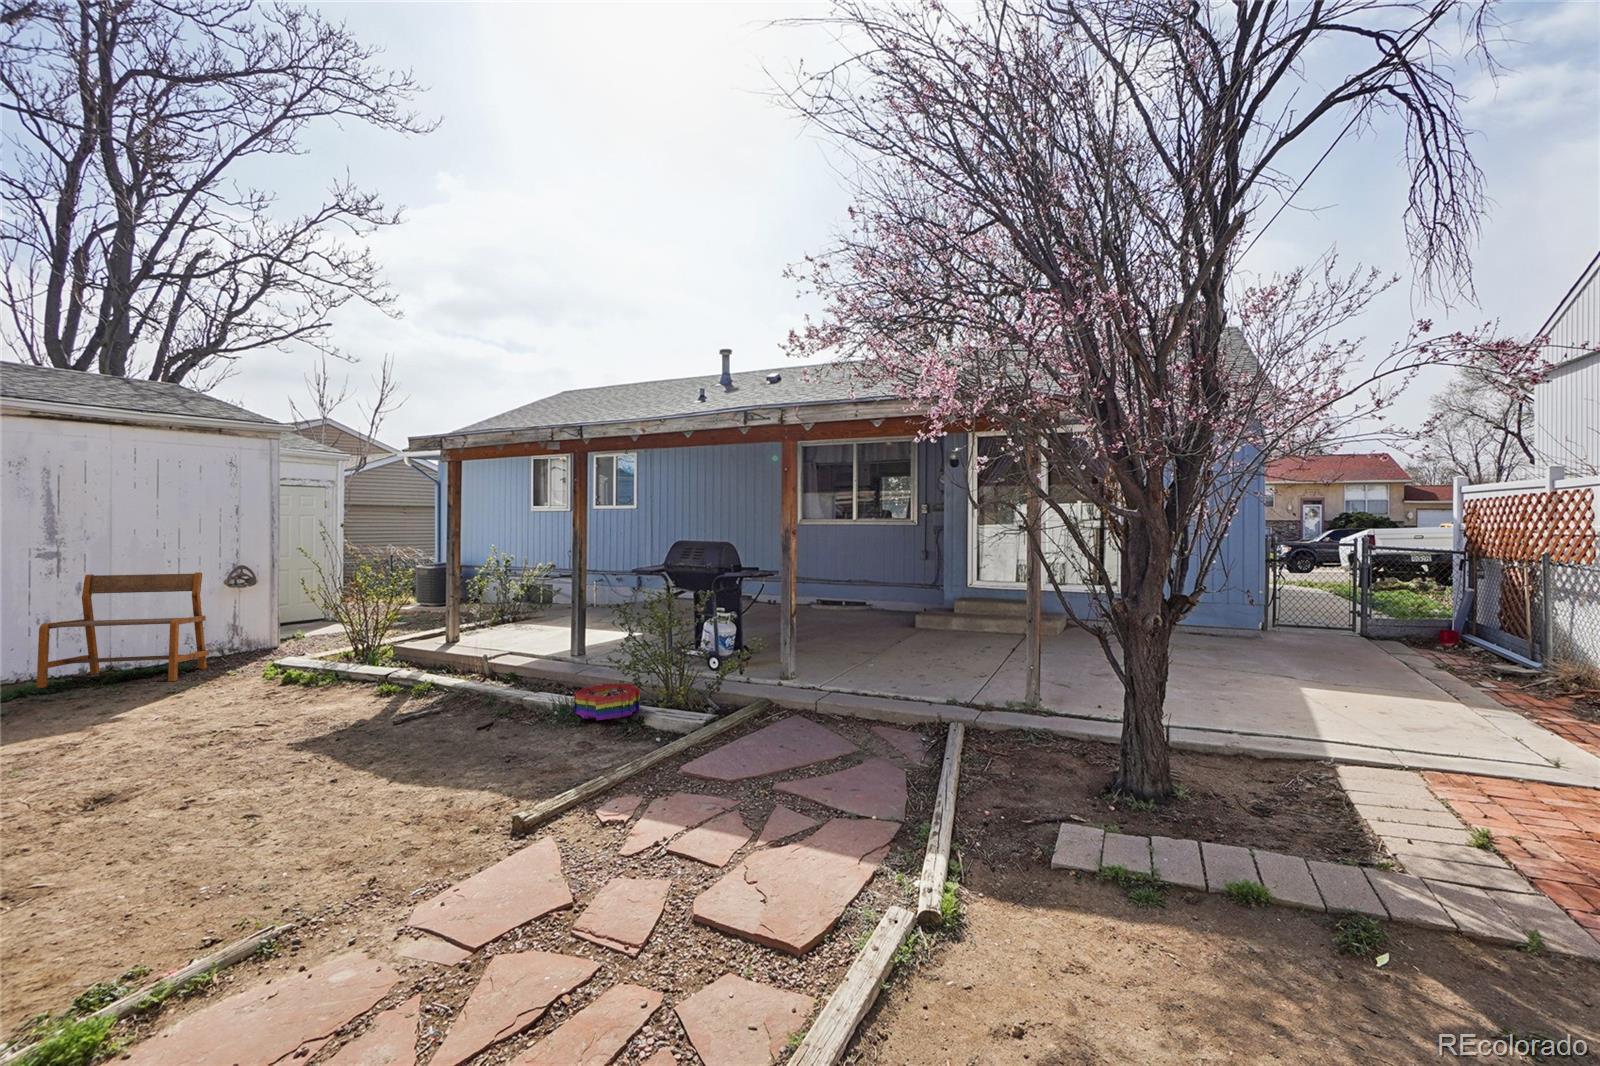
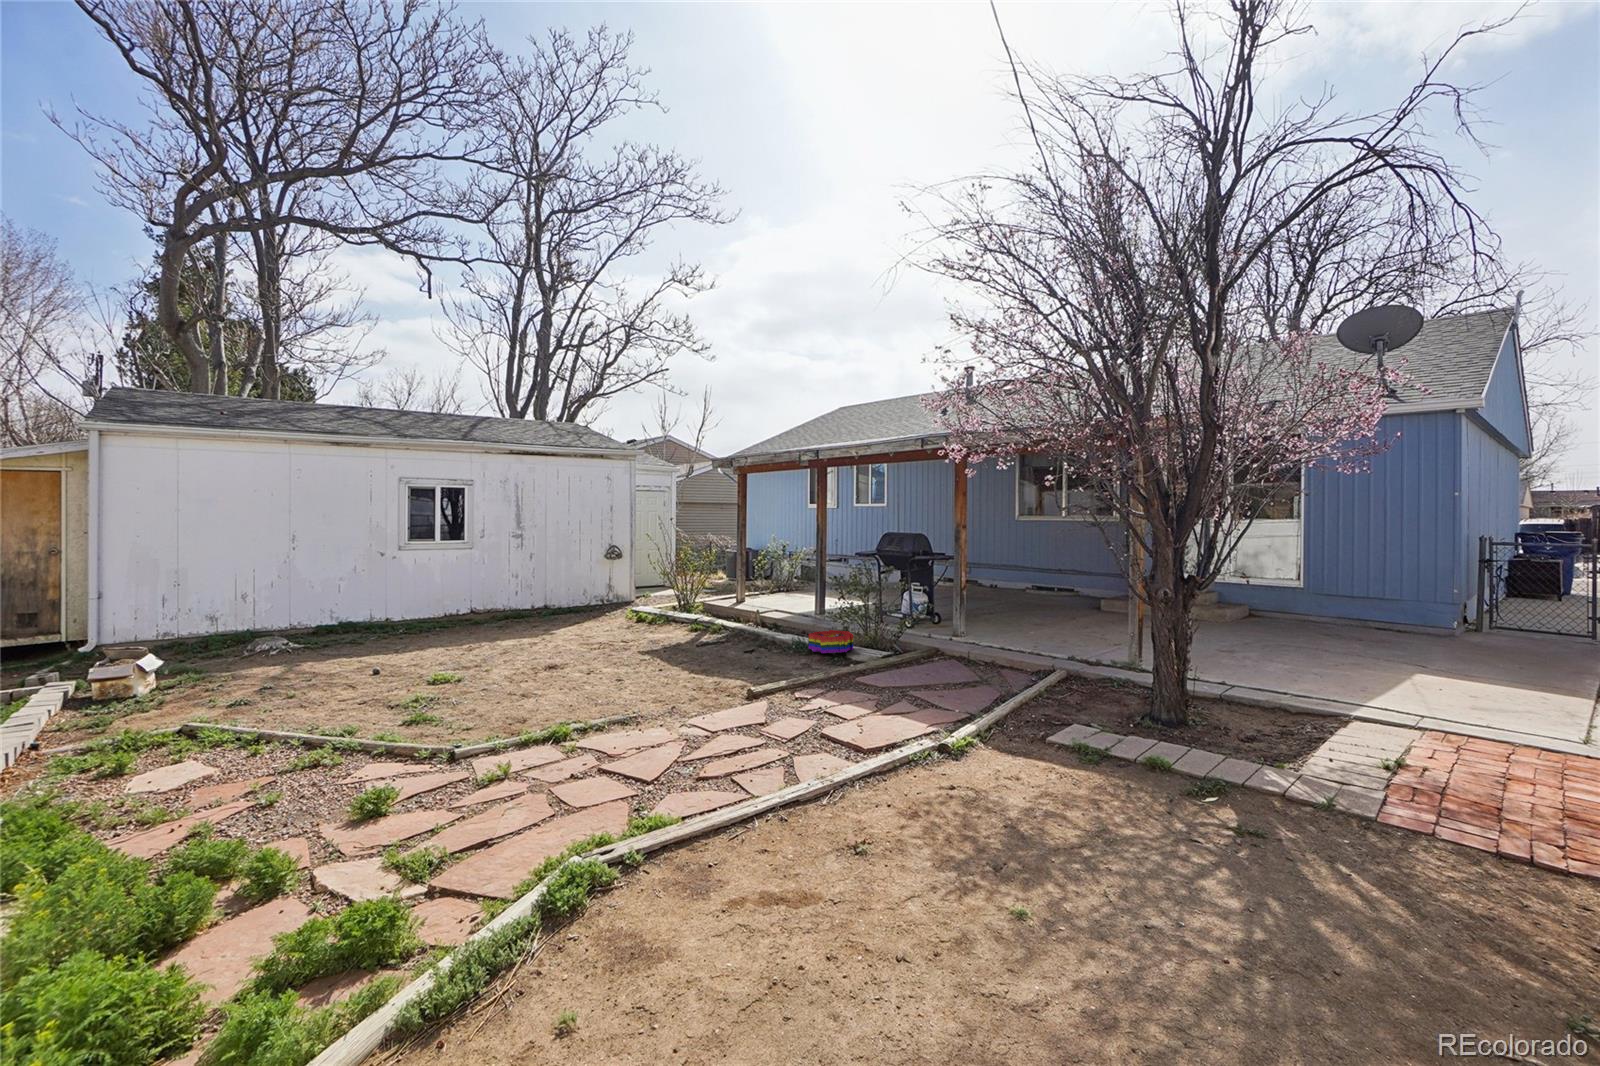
bench: present [37,572,209,688] -> none [515,549,597,617]

